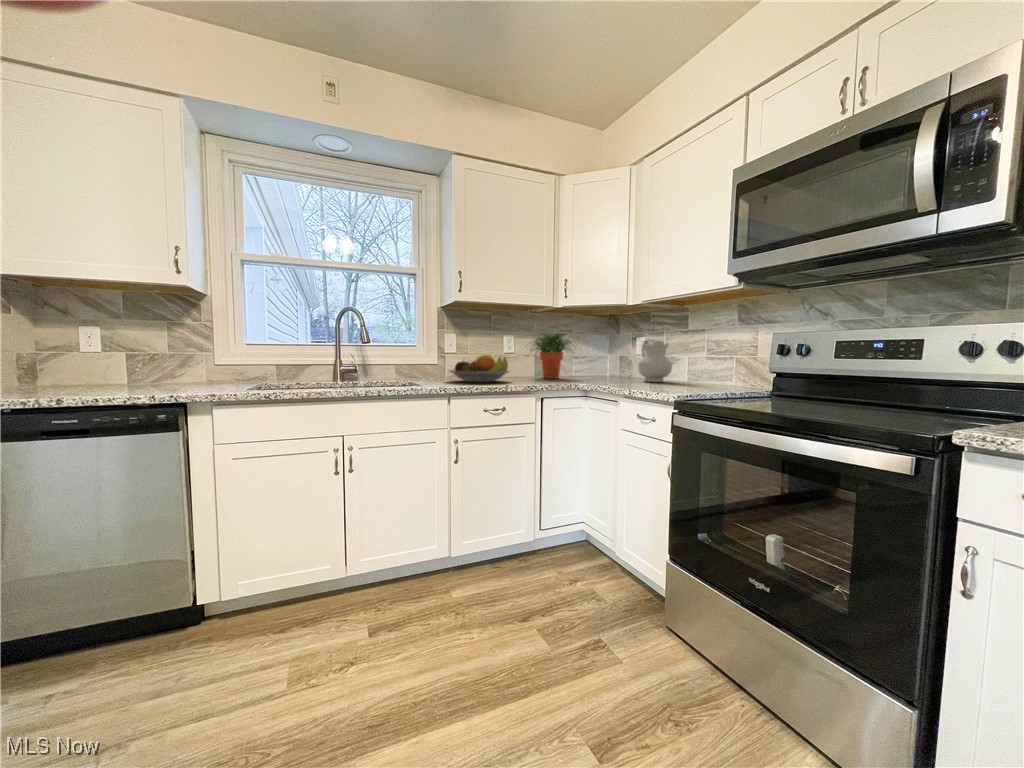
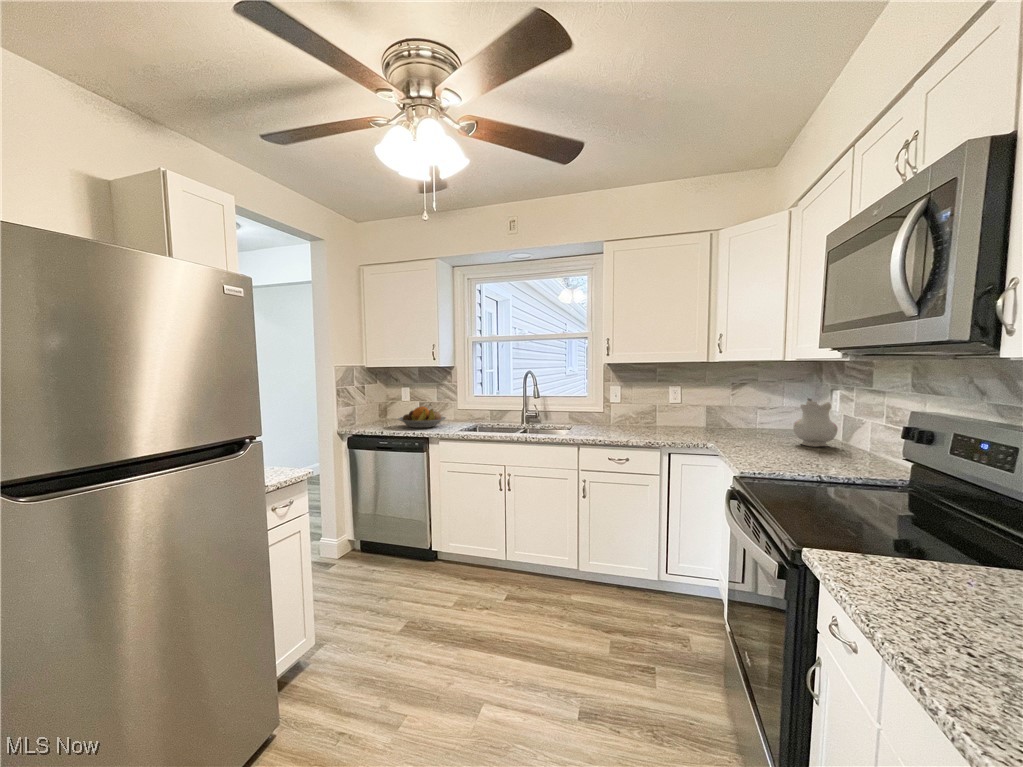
potted plant: present [530,333,574,378] -> none [683,385,740,431]
fruit bowl: present [449,355,510,382] -> present [398,407,446,428]

